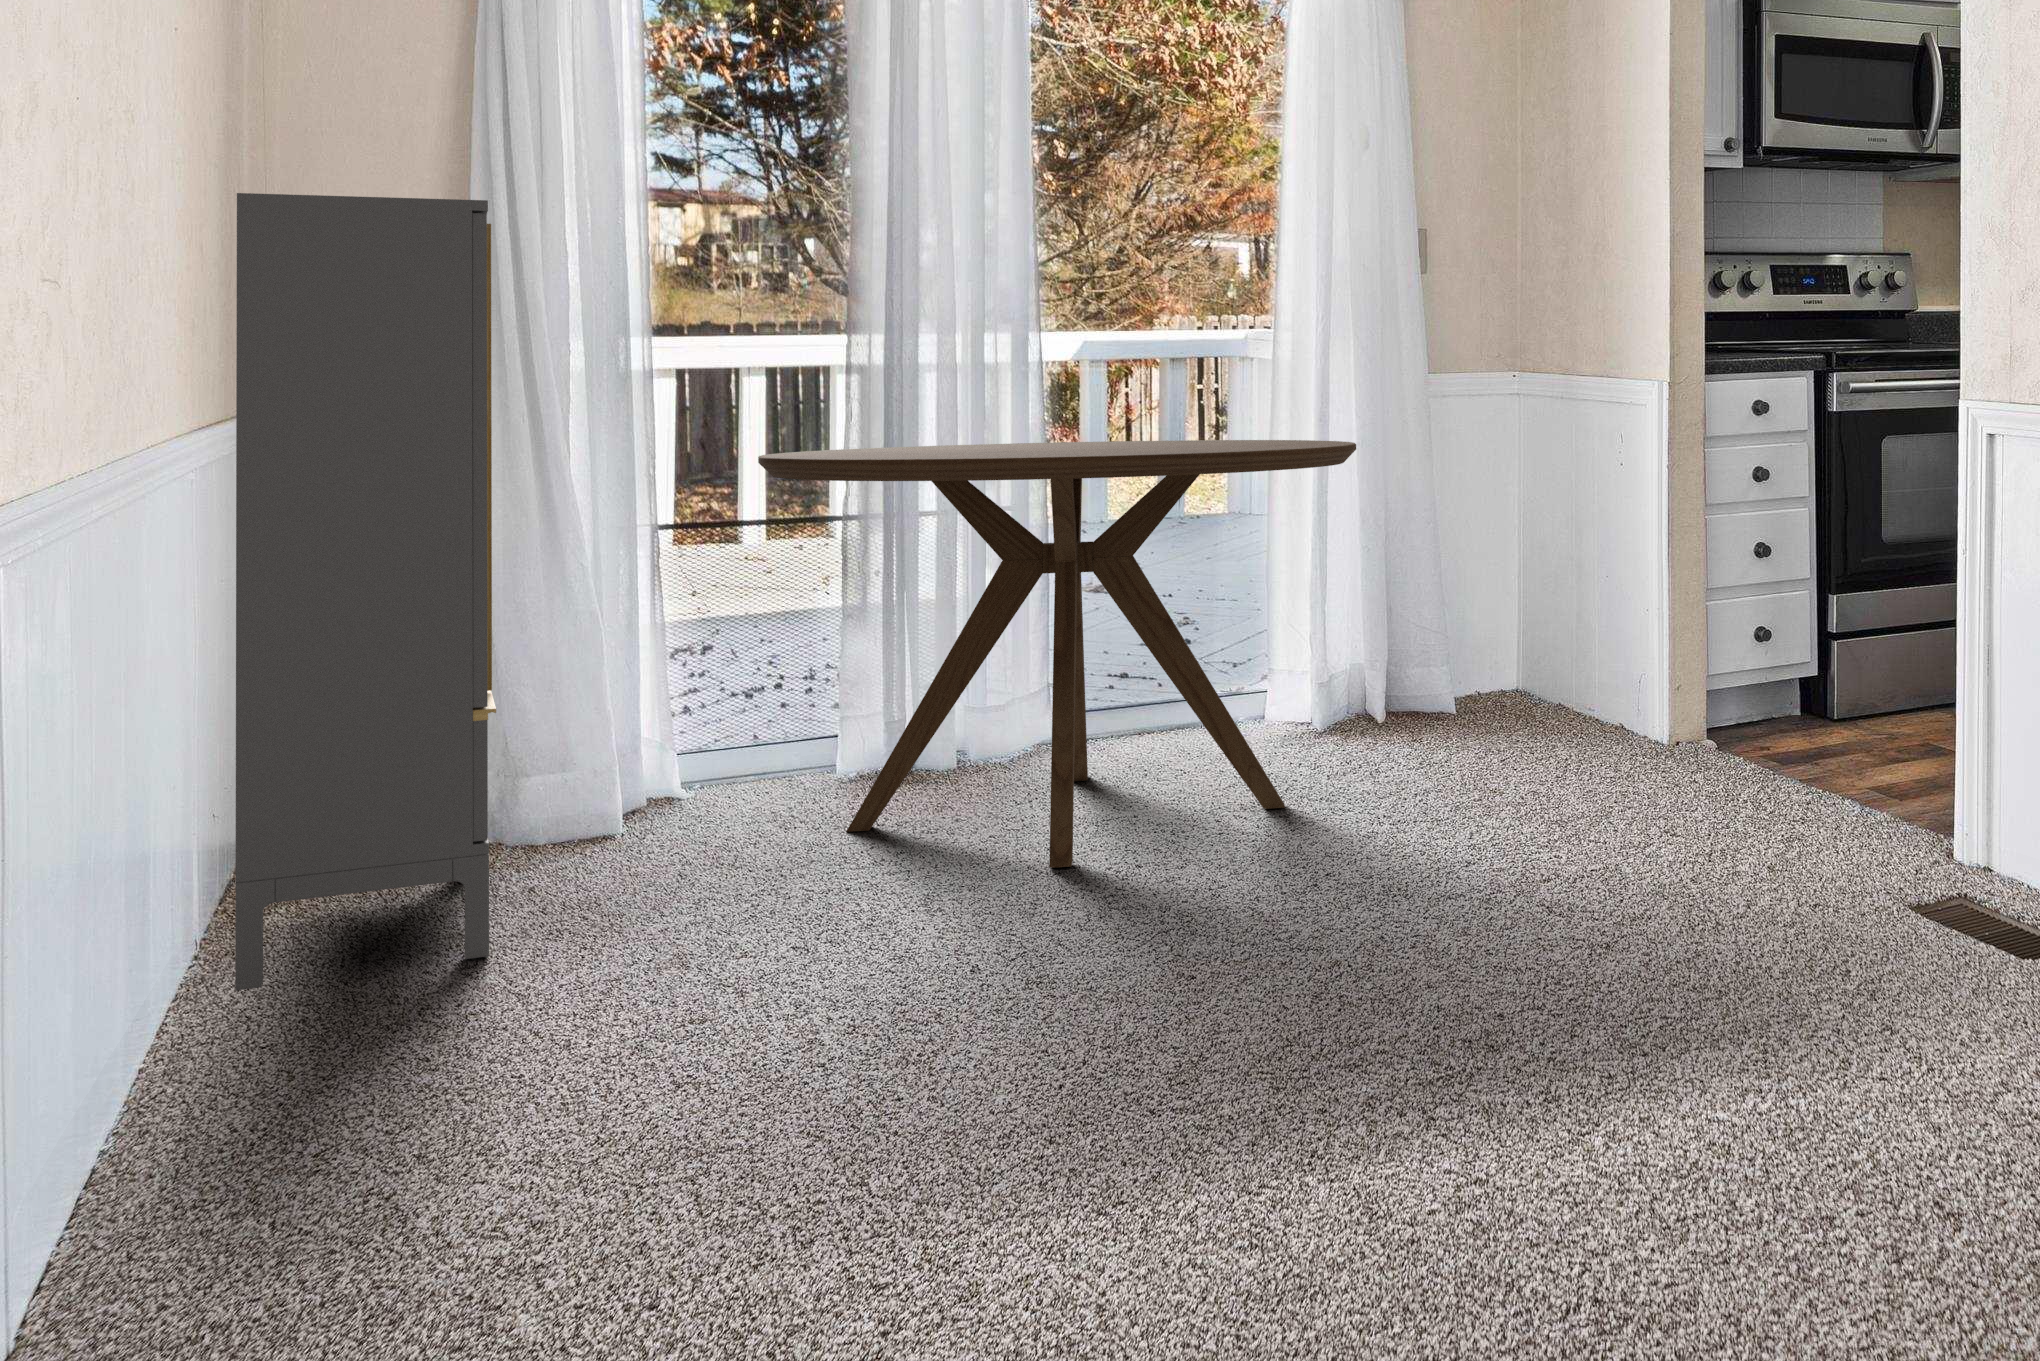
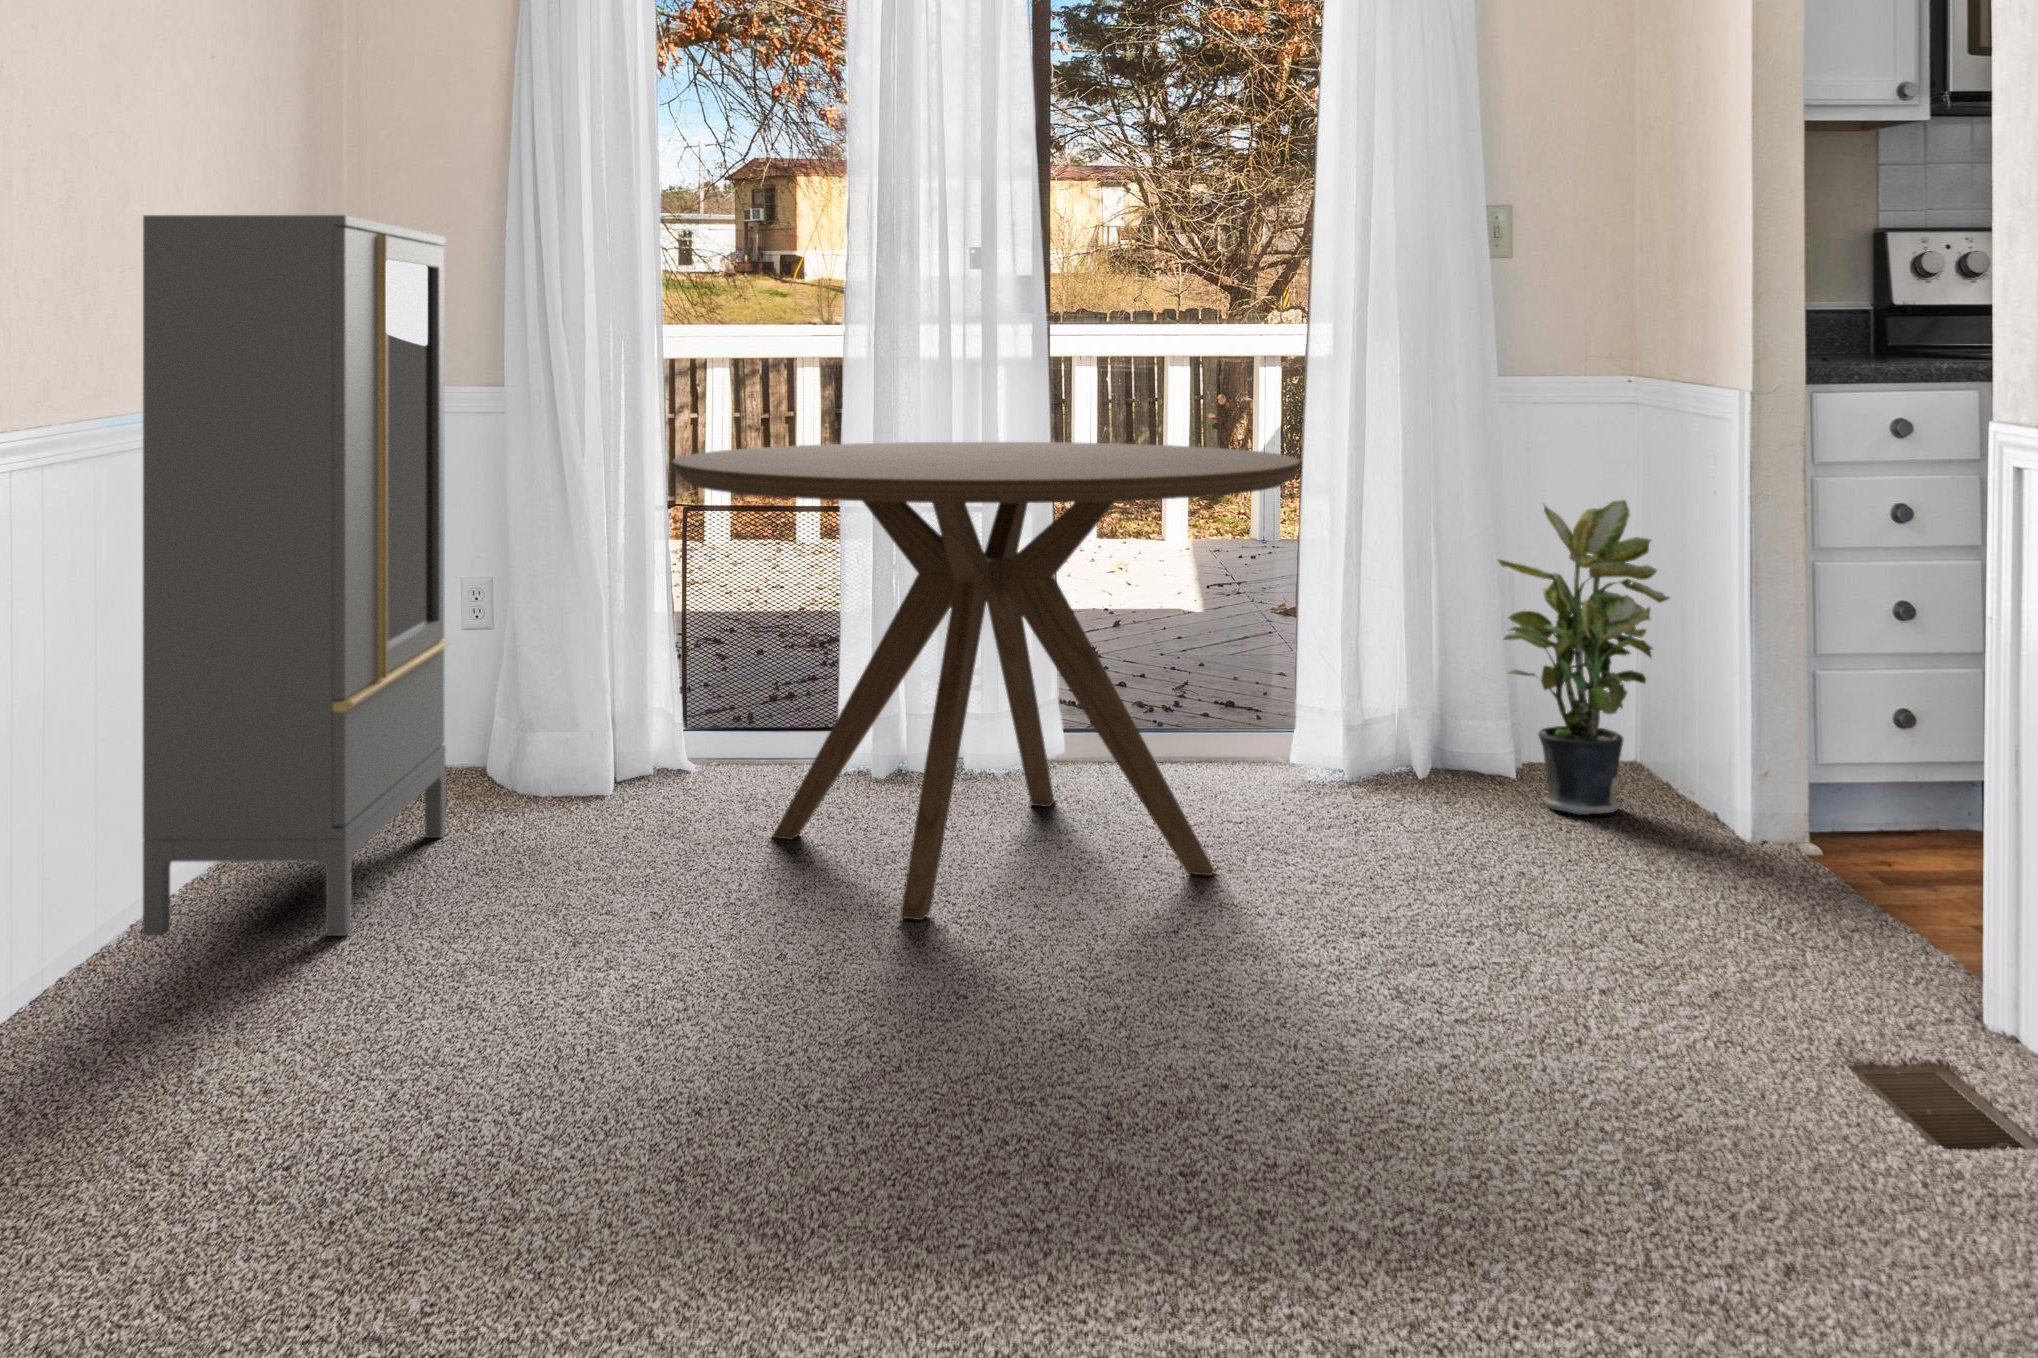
potted plant: none [1453,475,1587,737] -> present [1498,500,1669,815]

